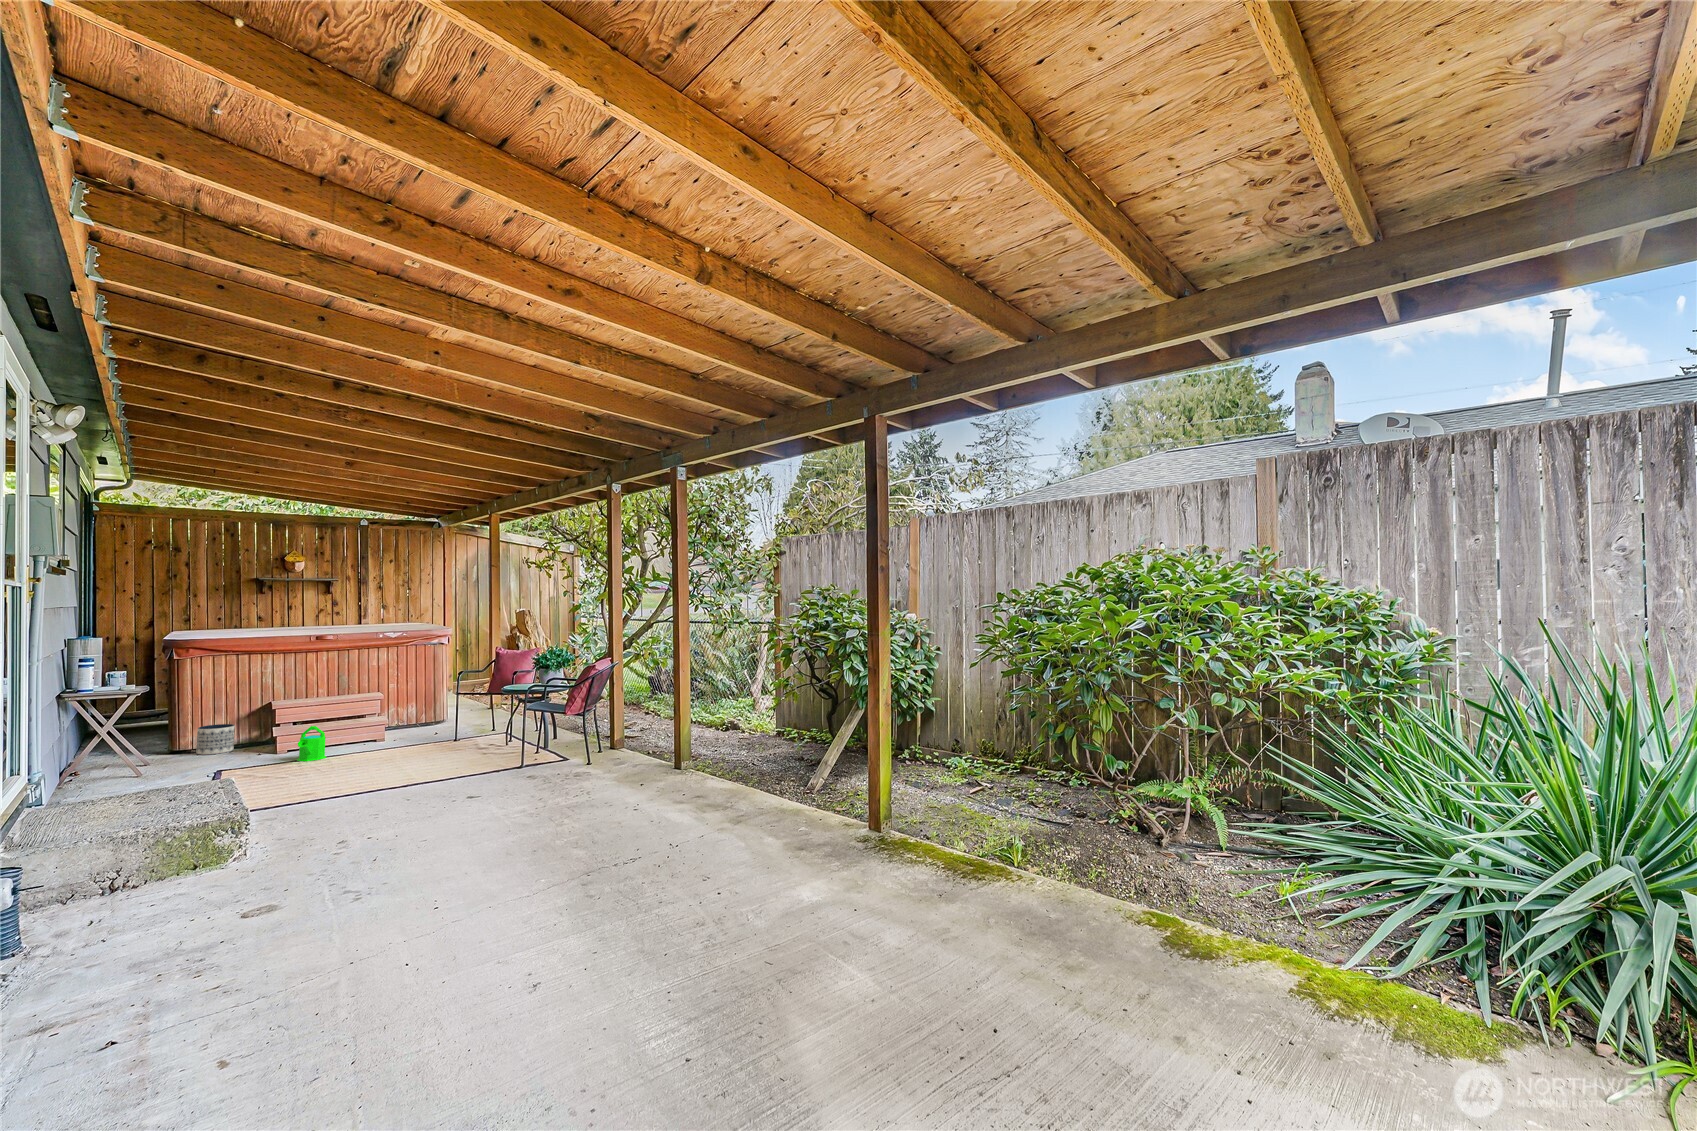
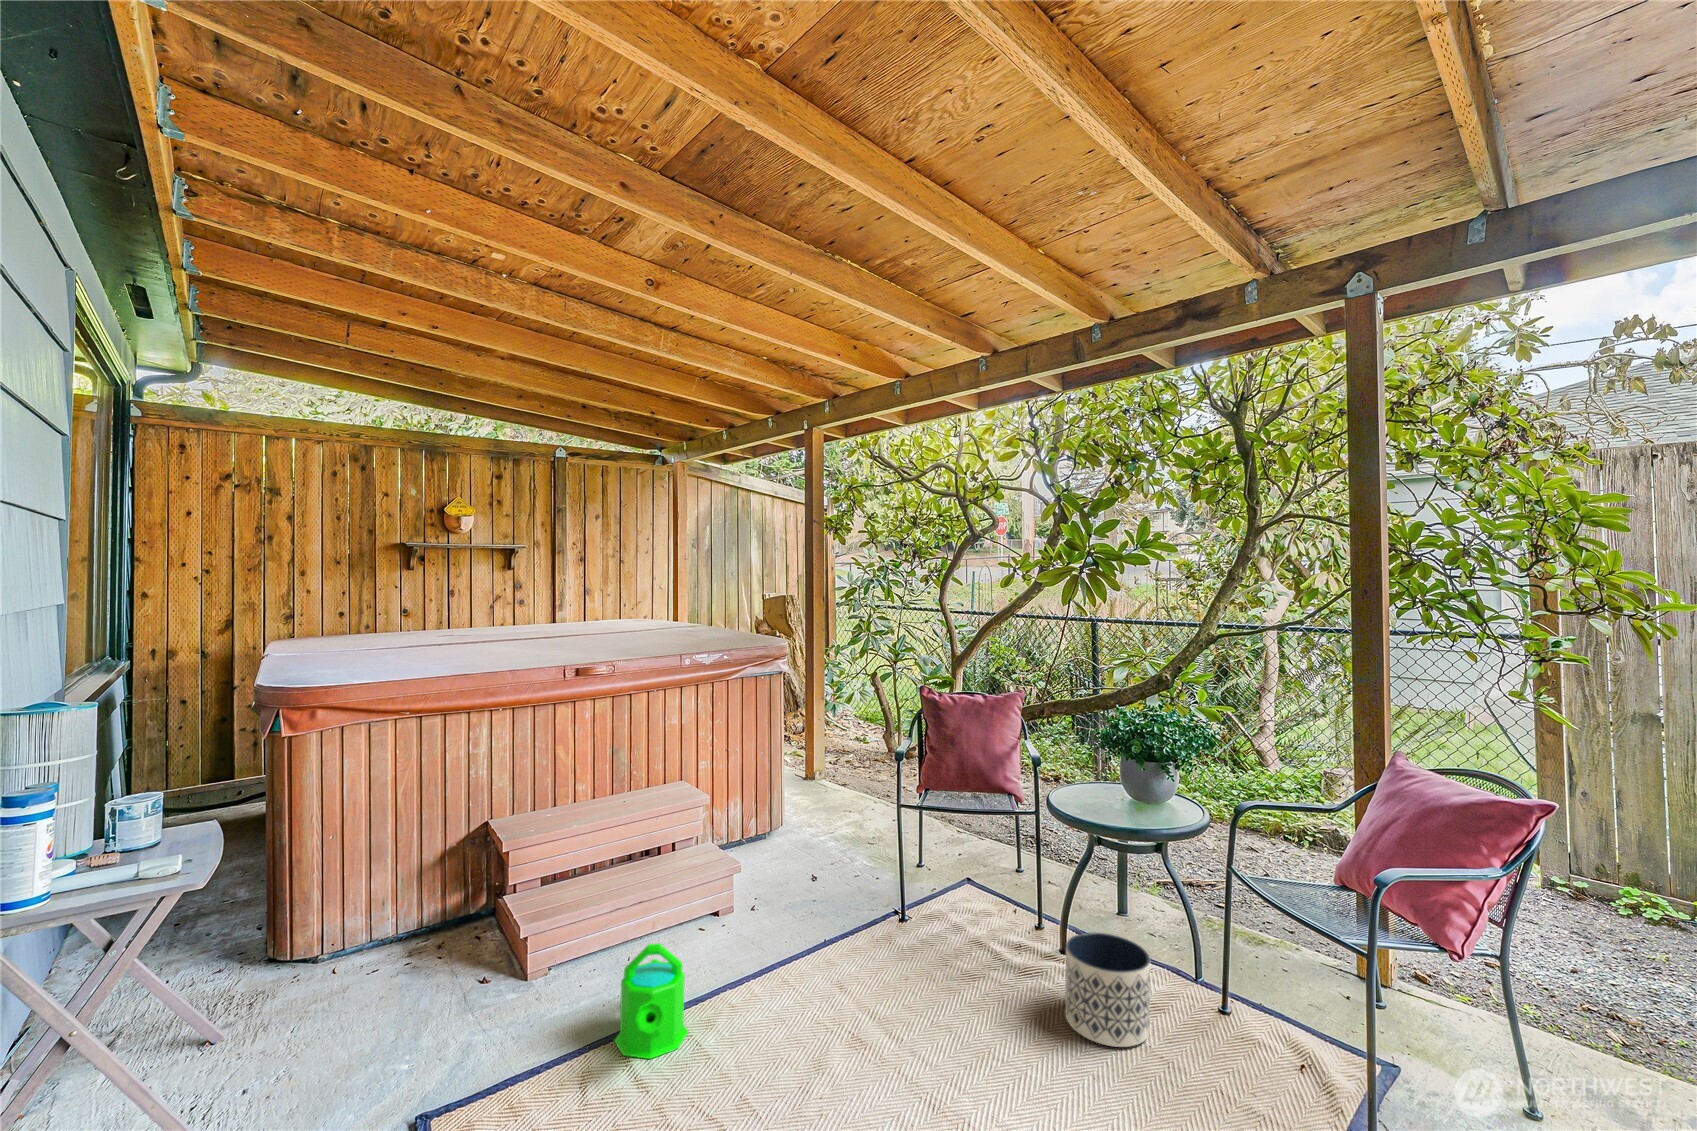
planter: present [196,724,235,755] -> present [1065,933,1150,1047]

